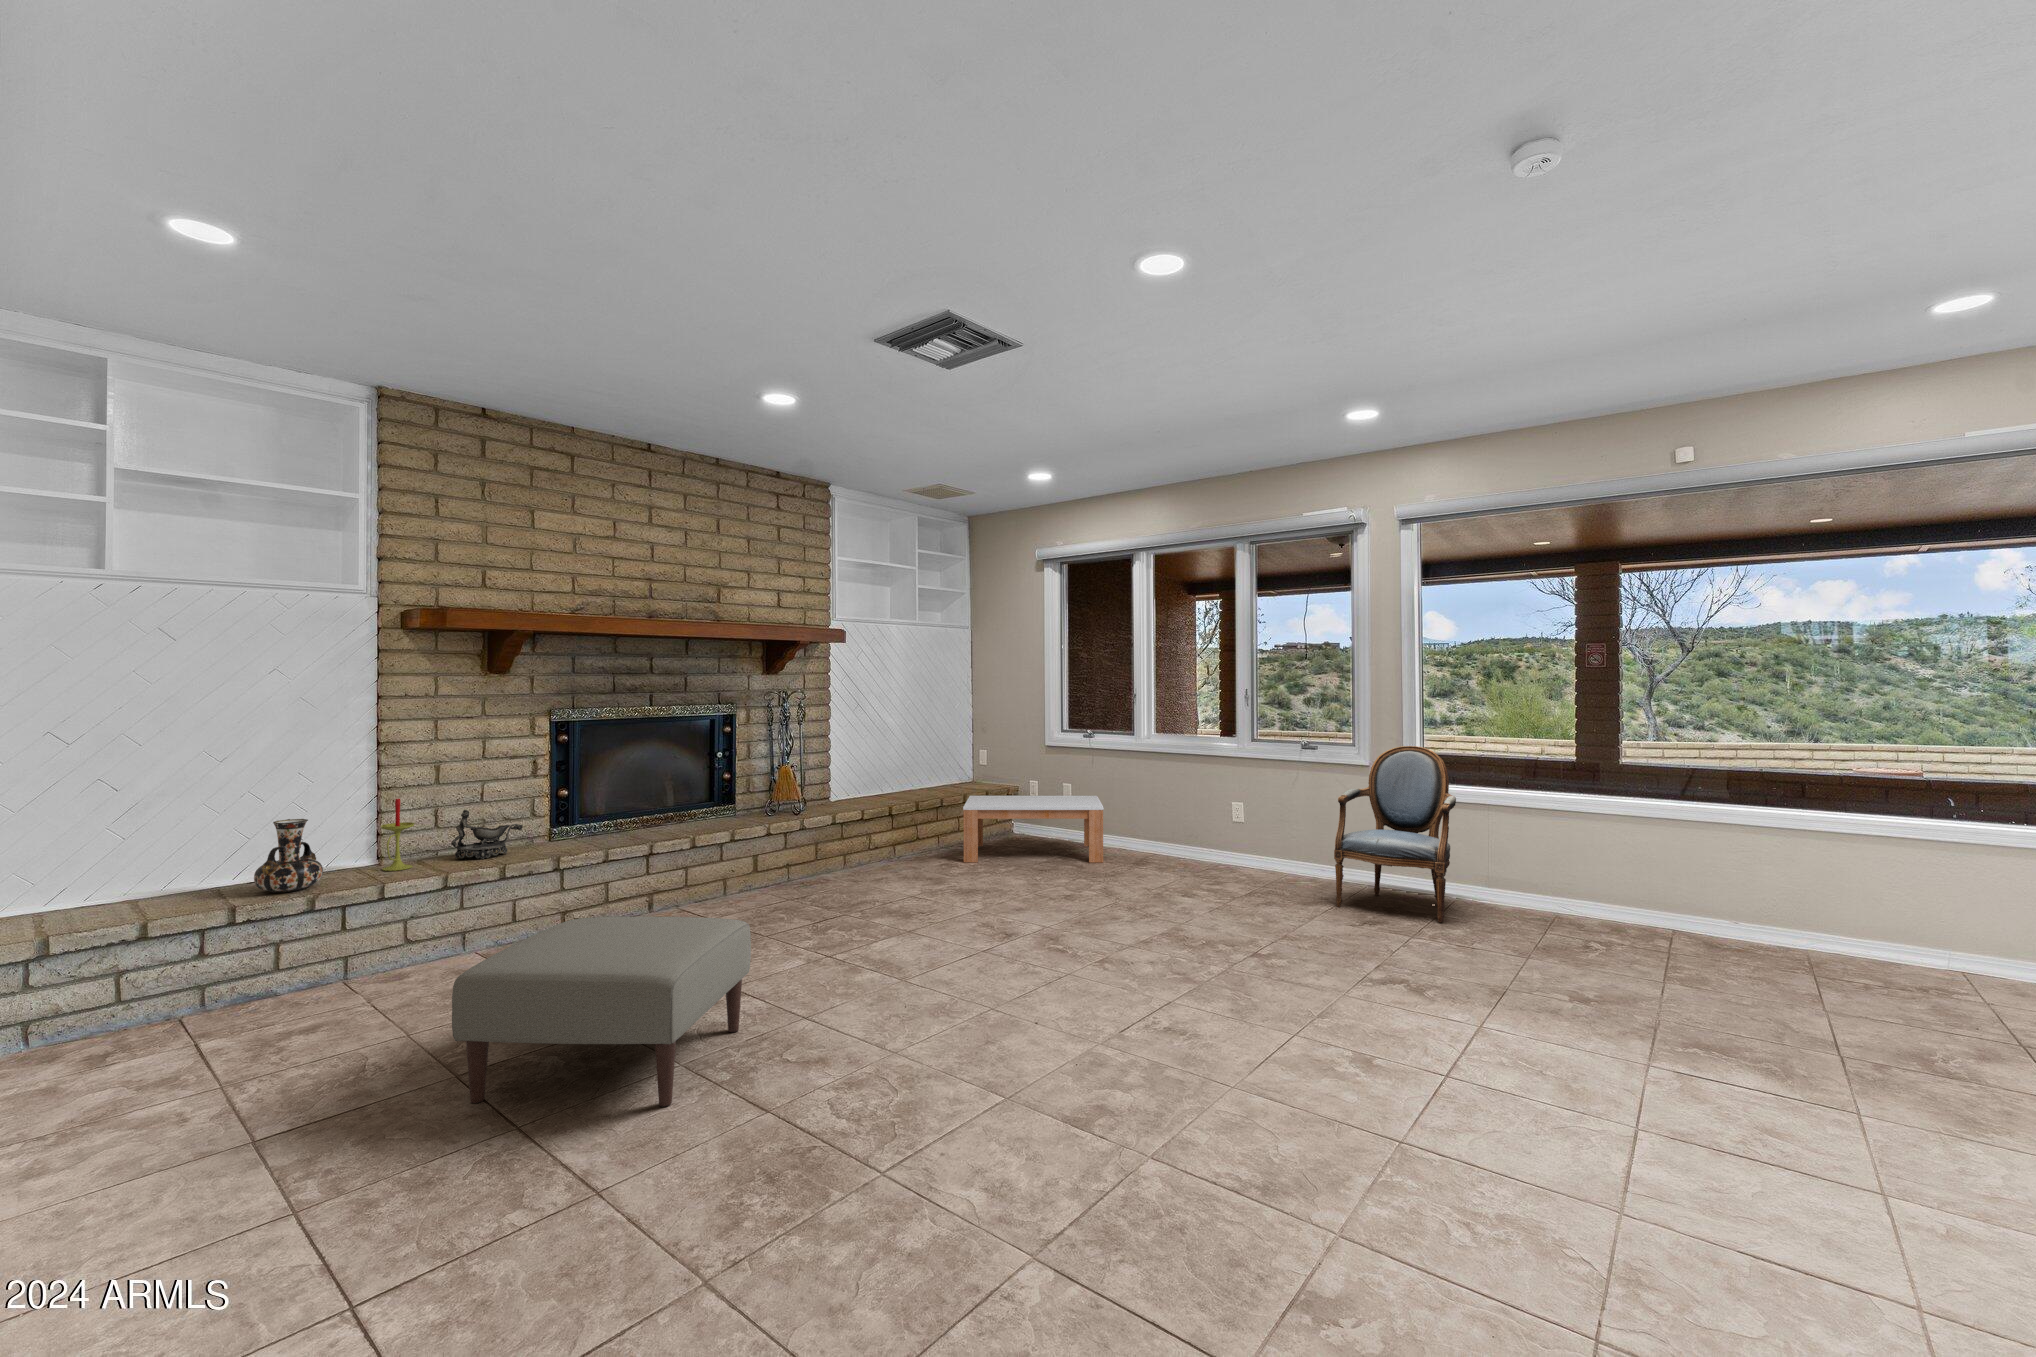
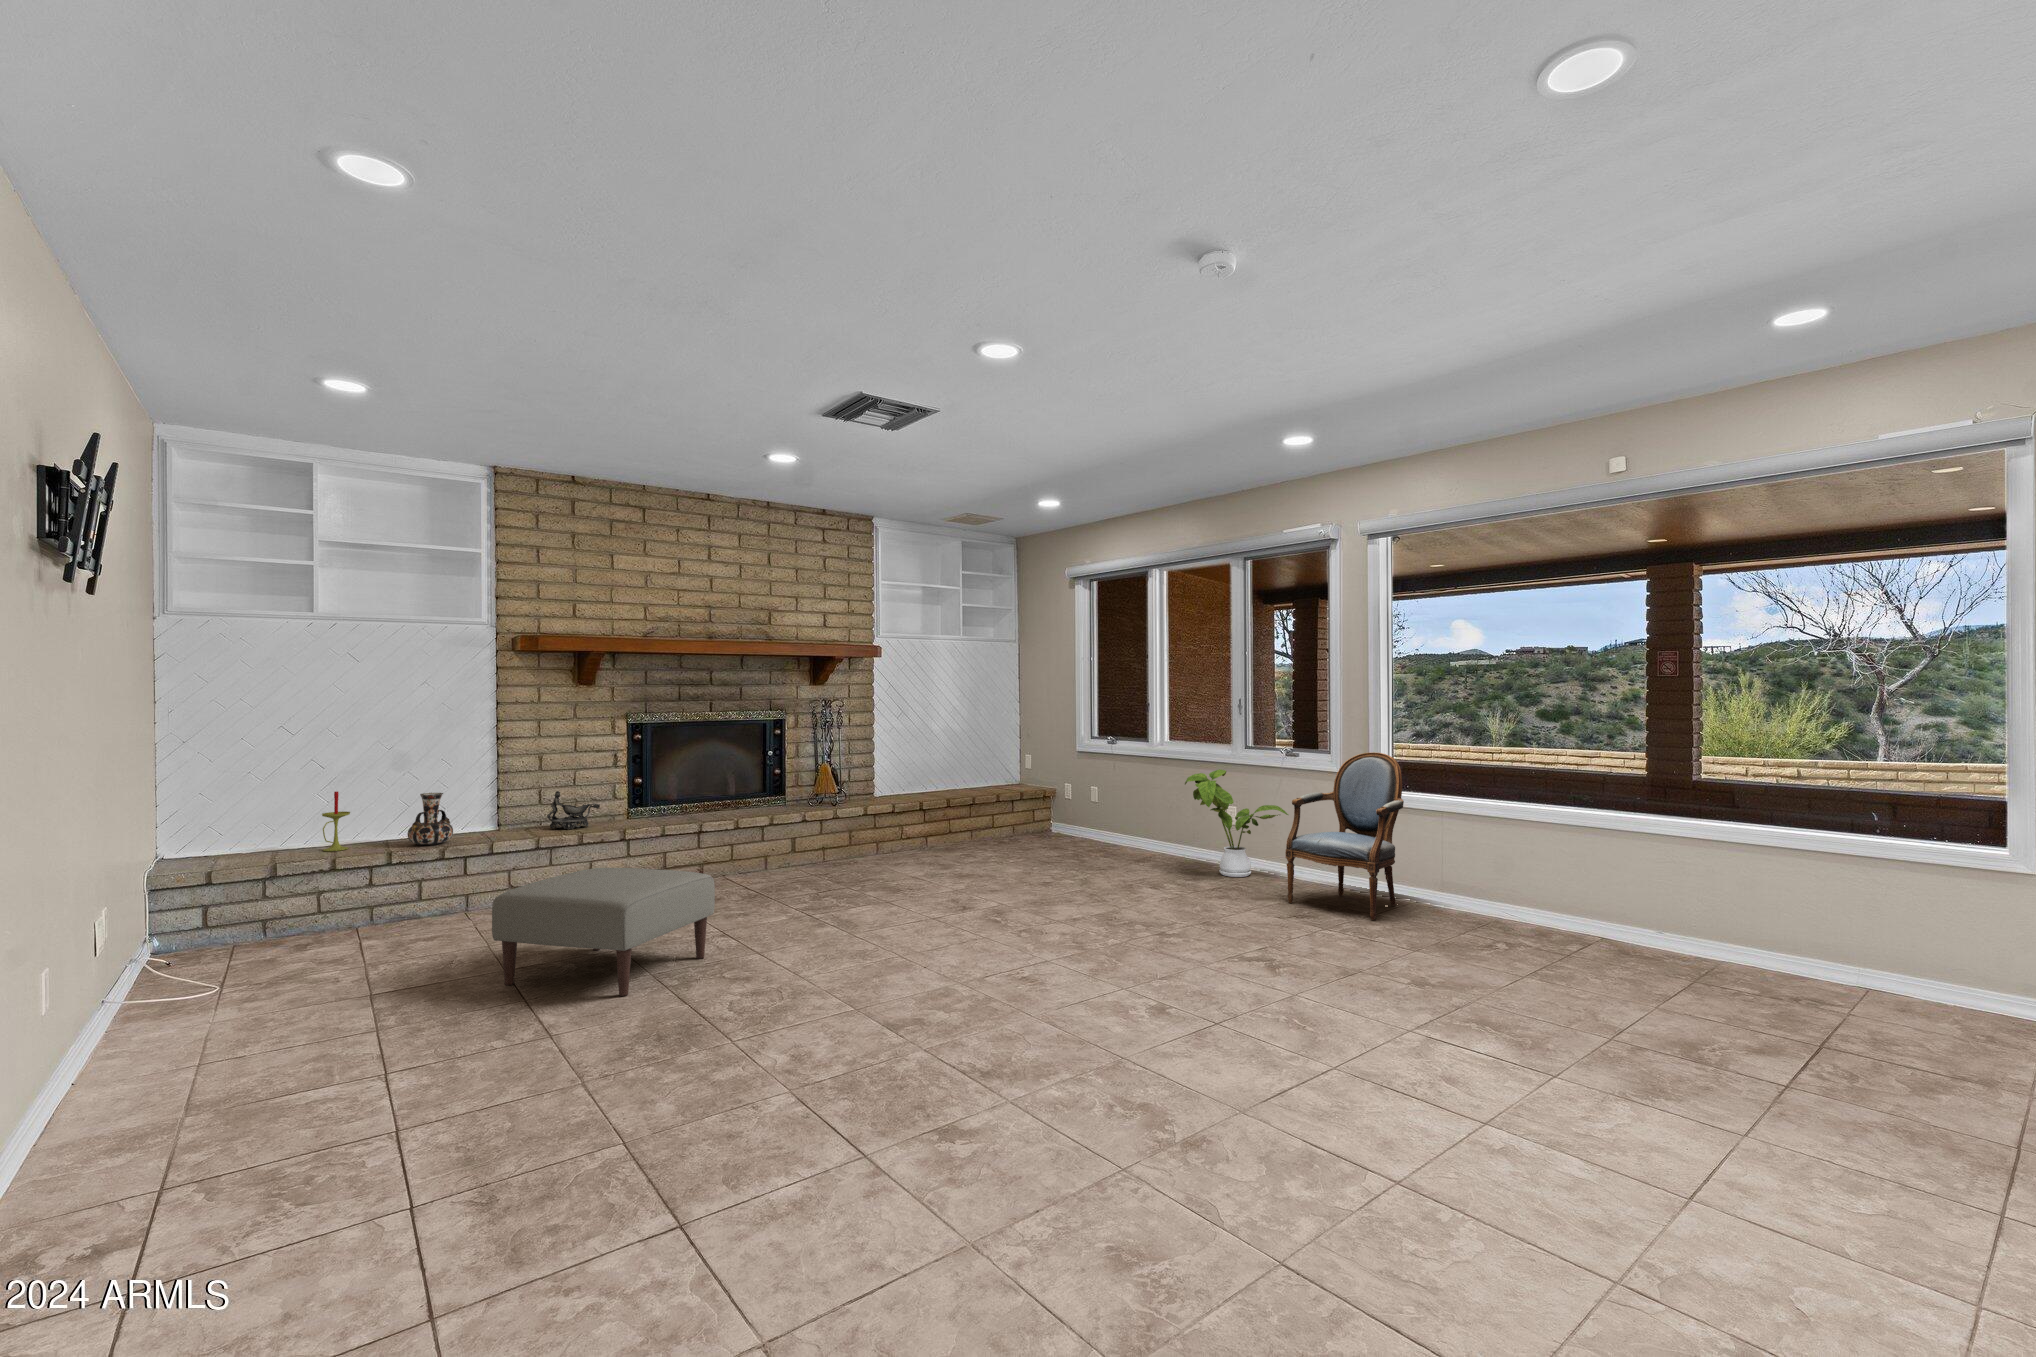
house plant: none [1200,765,1310,878] -> present [1185,769,1288,877]
coffee table: present [963,796,1104,863] -> none [982,795,1119,859]
candle: present [381,799,415,871] -> present [322,792,350,851]

